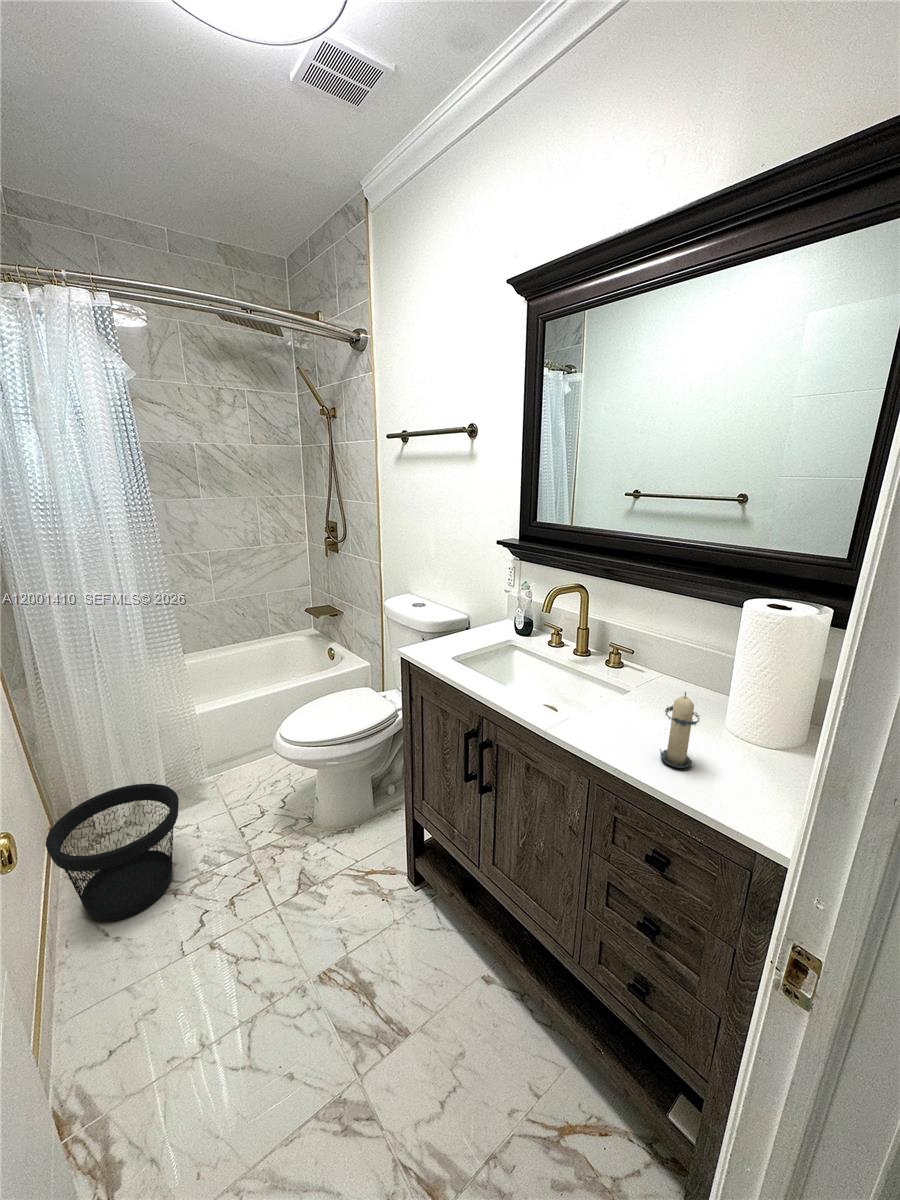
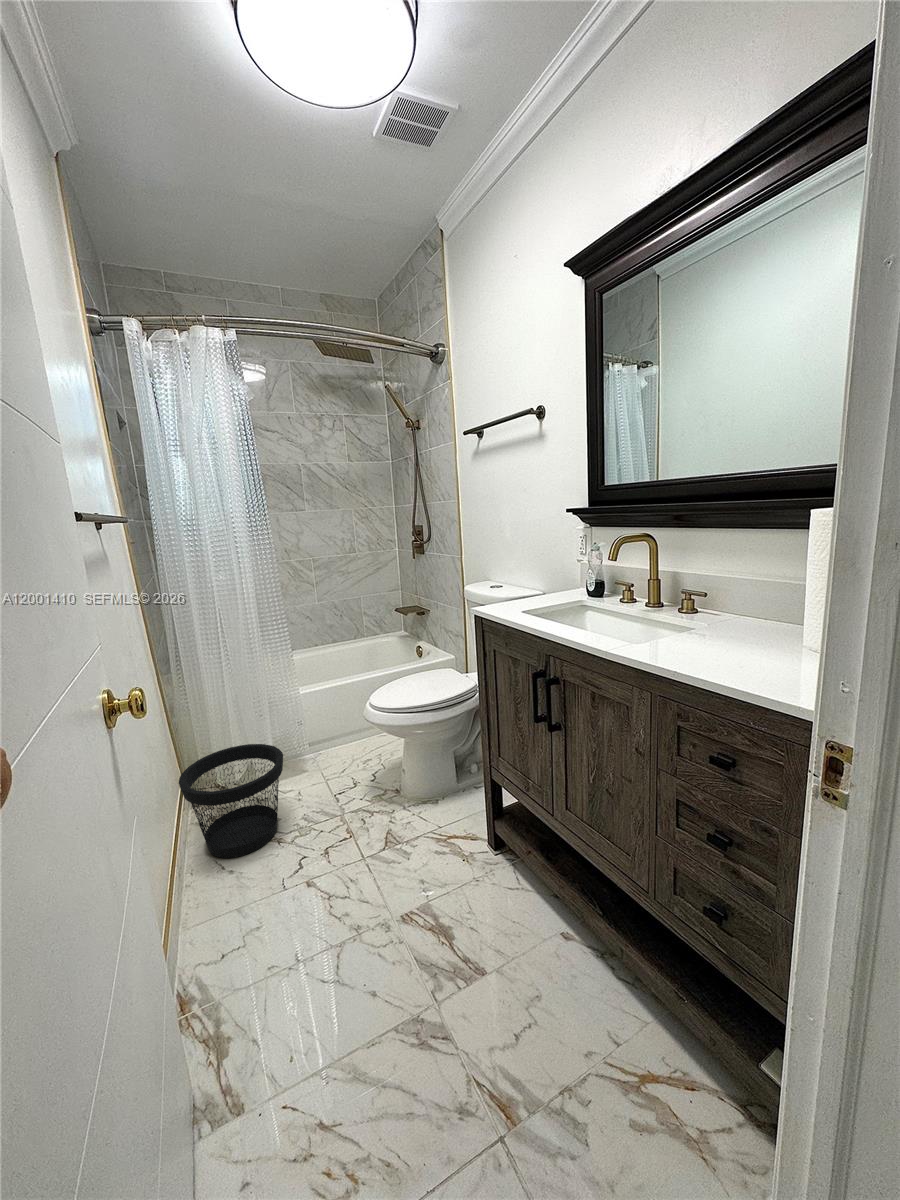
candle: present [660,692,699,768] -> none [720,591,765,672]

